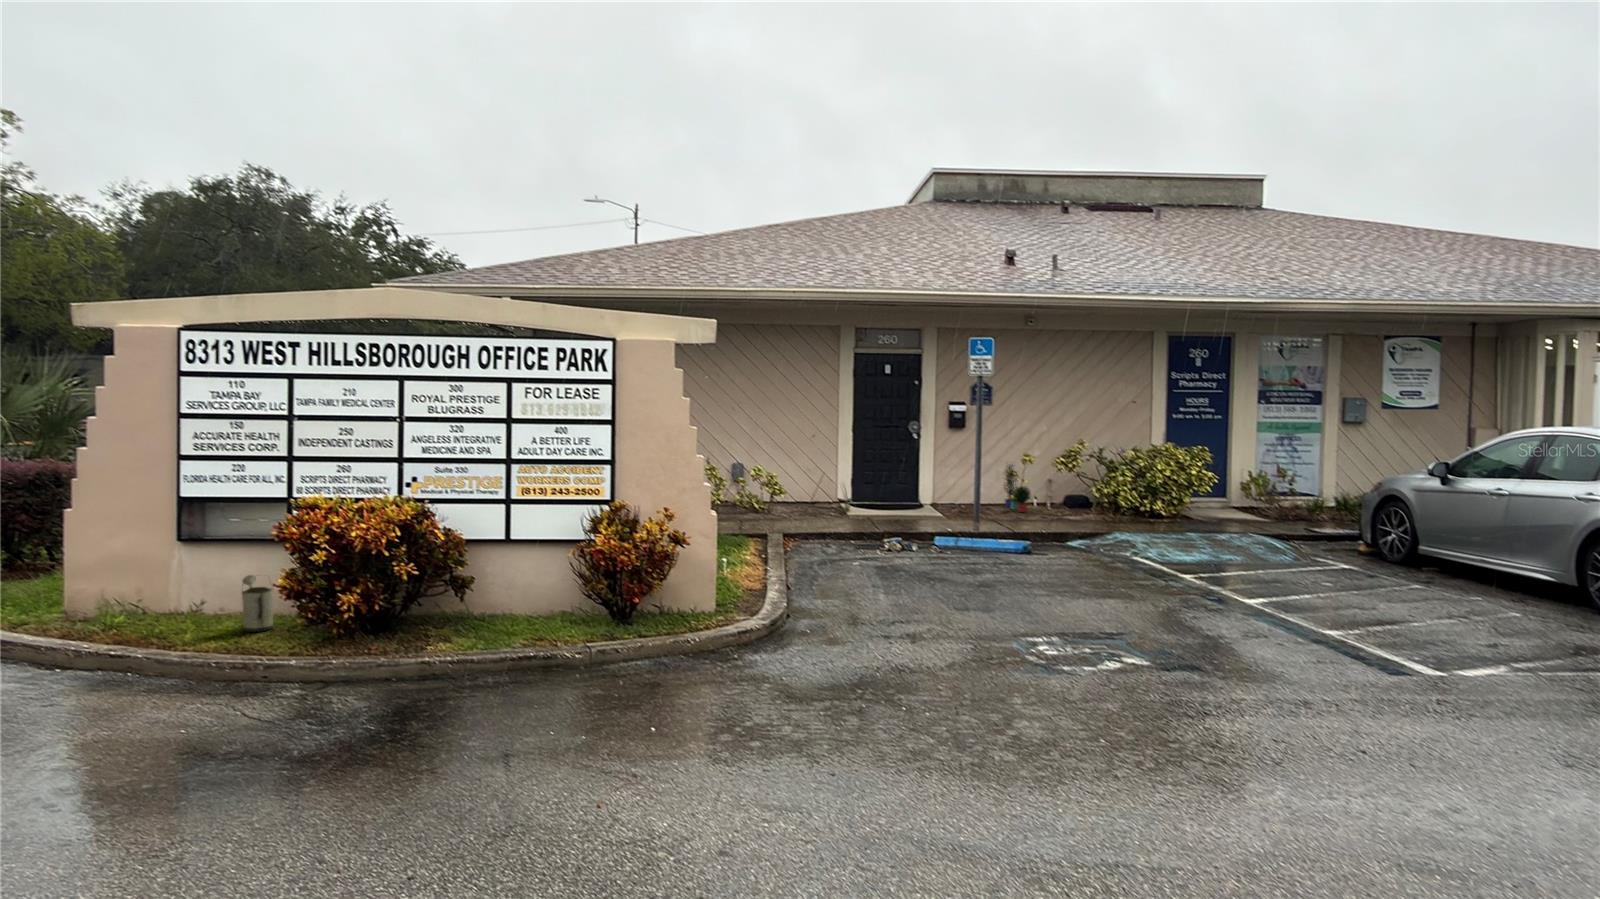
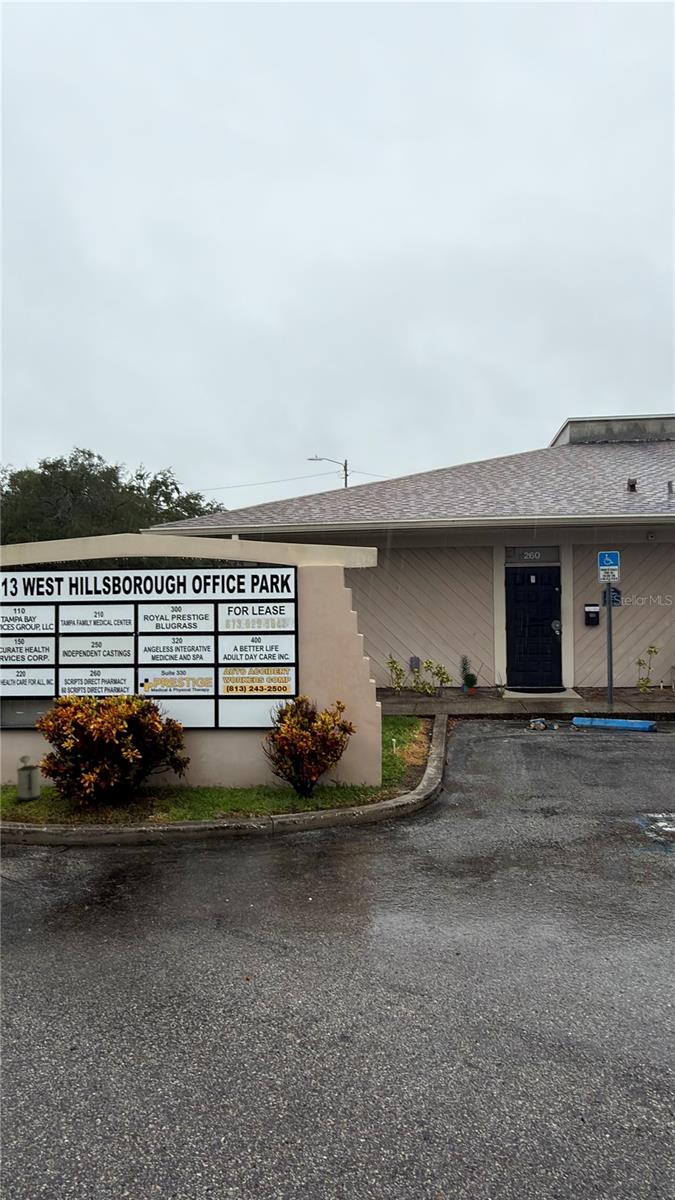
potted plant: present [1004,465,1030,512] -> present [460,655,478,695]

